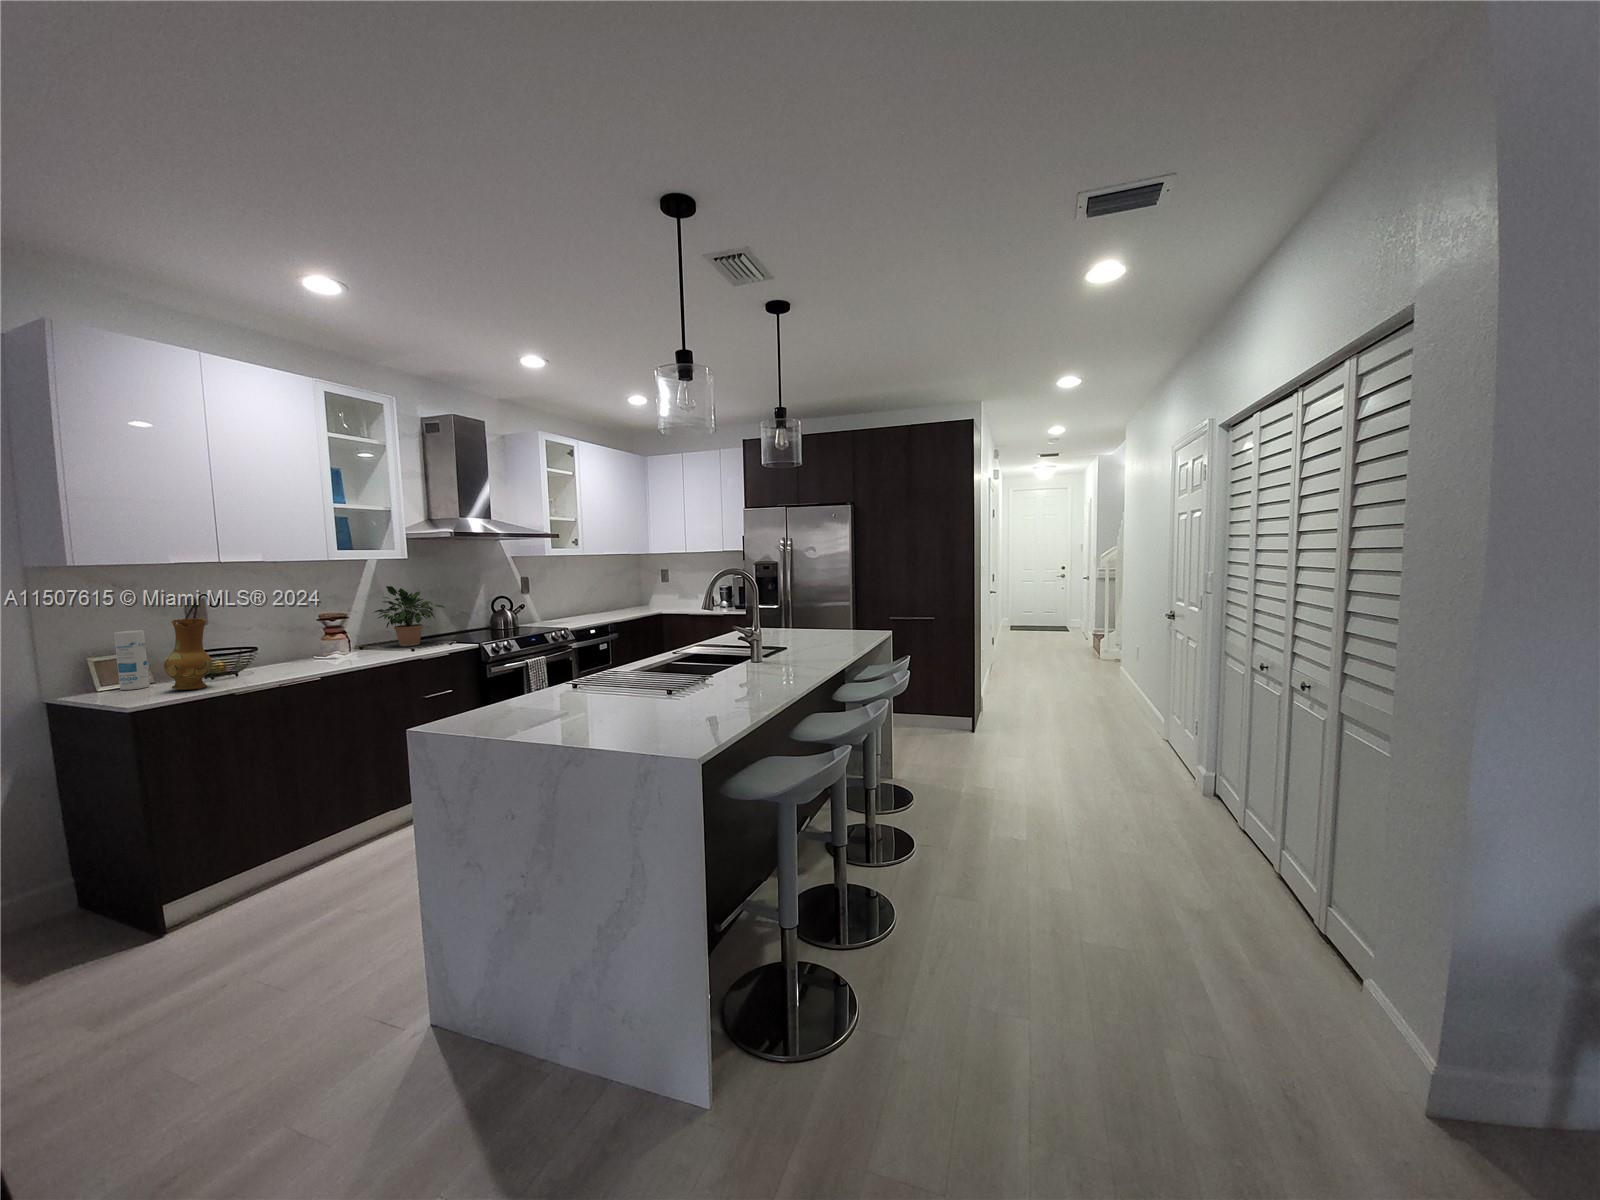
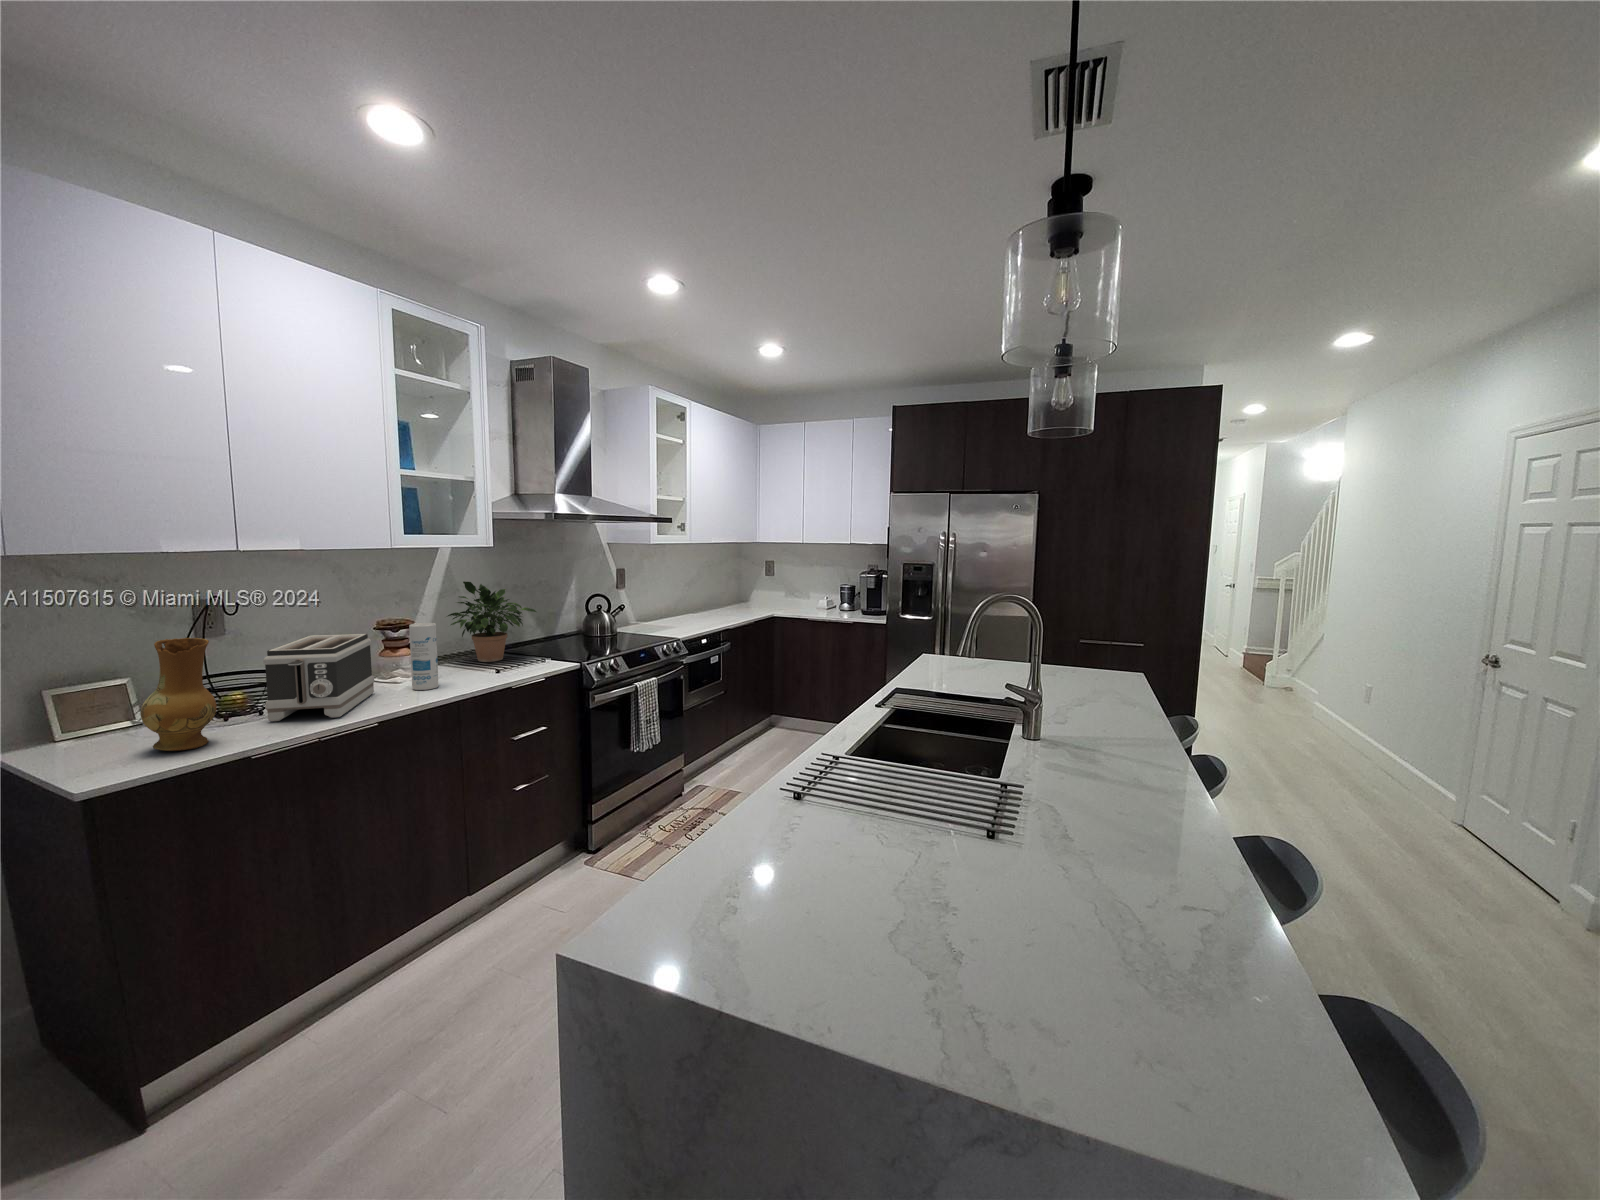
toaster: none [241,621,319,677] -> present [263,634,375,721]
canister: present [114,630,150,690] -> present [409,623,439,690]

